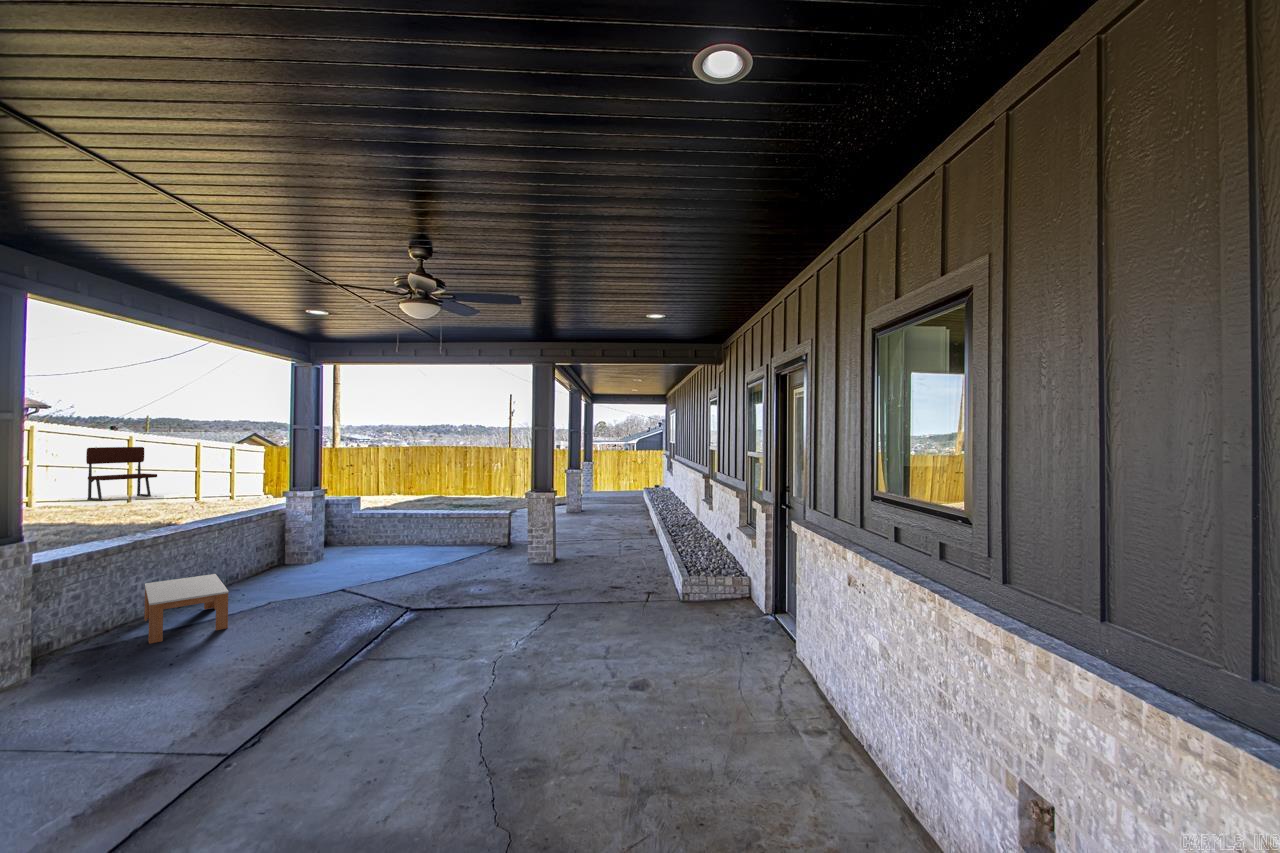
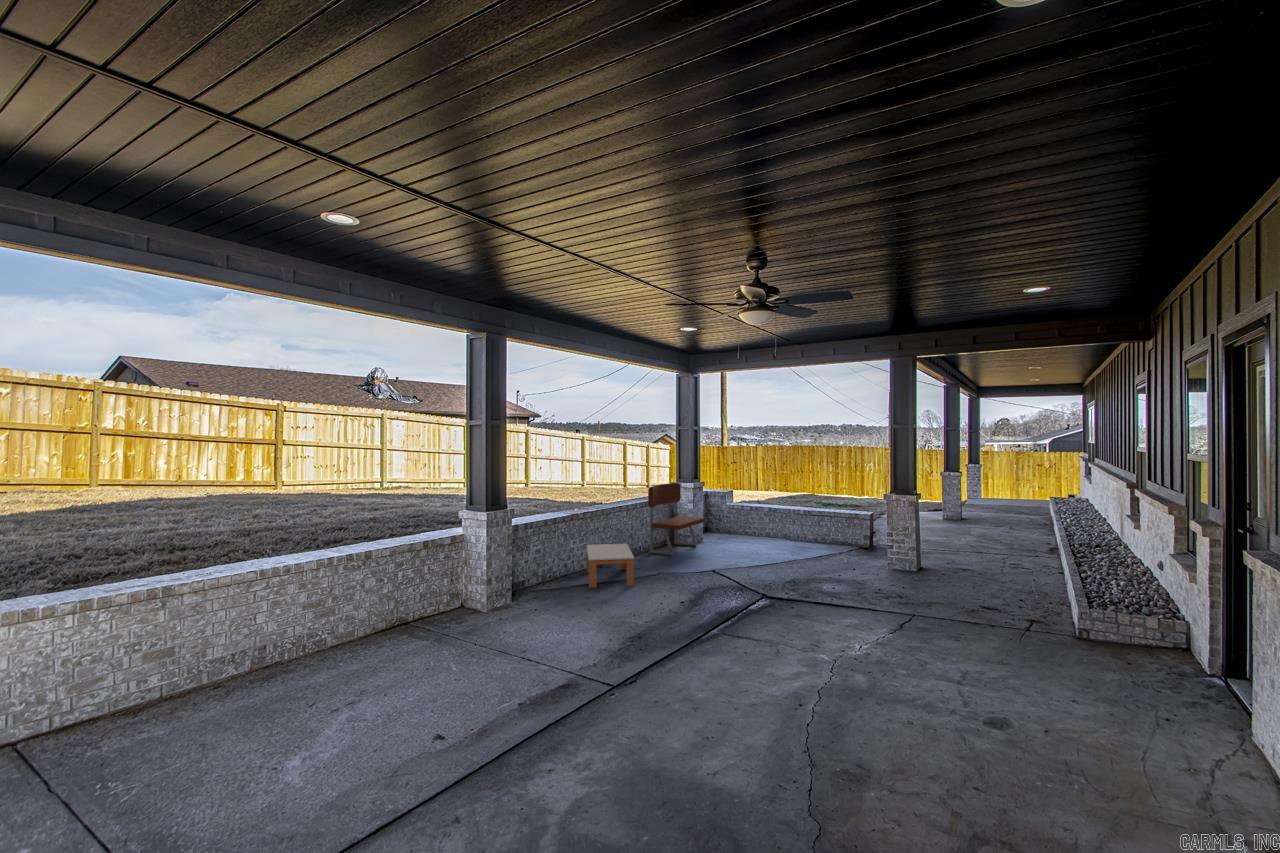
bench: present [86,447,157,501] -> present [648,483,705,555]

